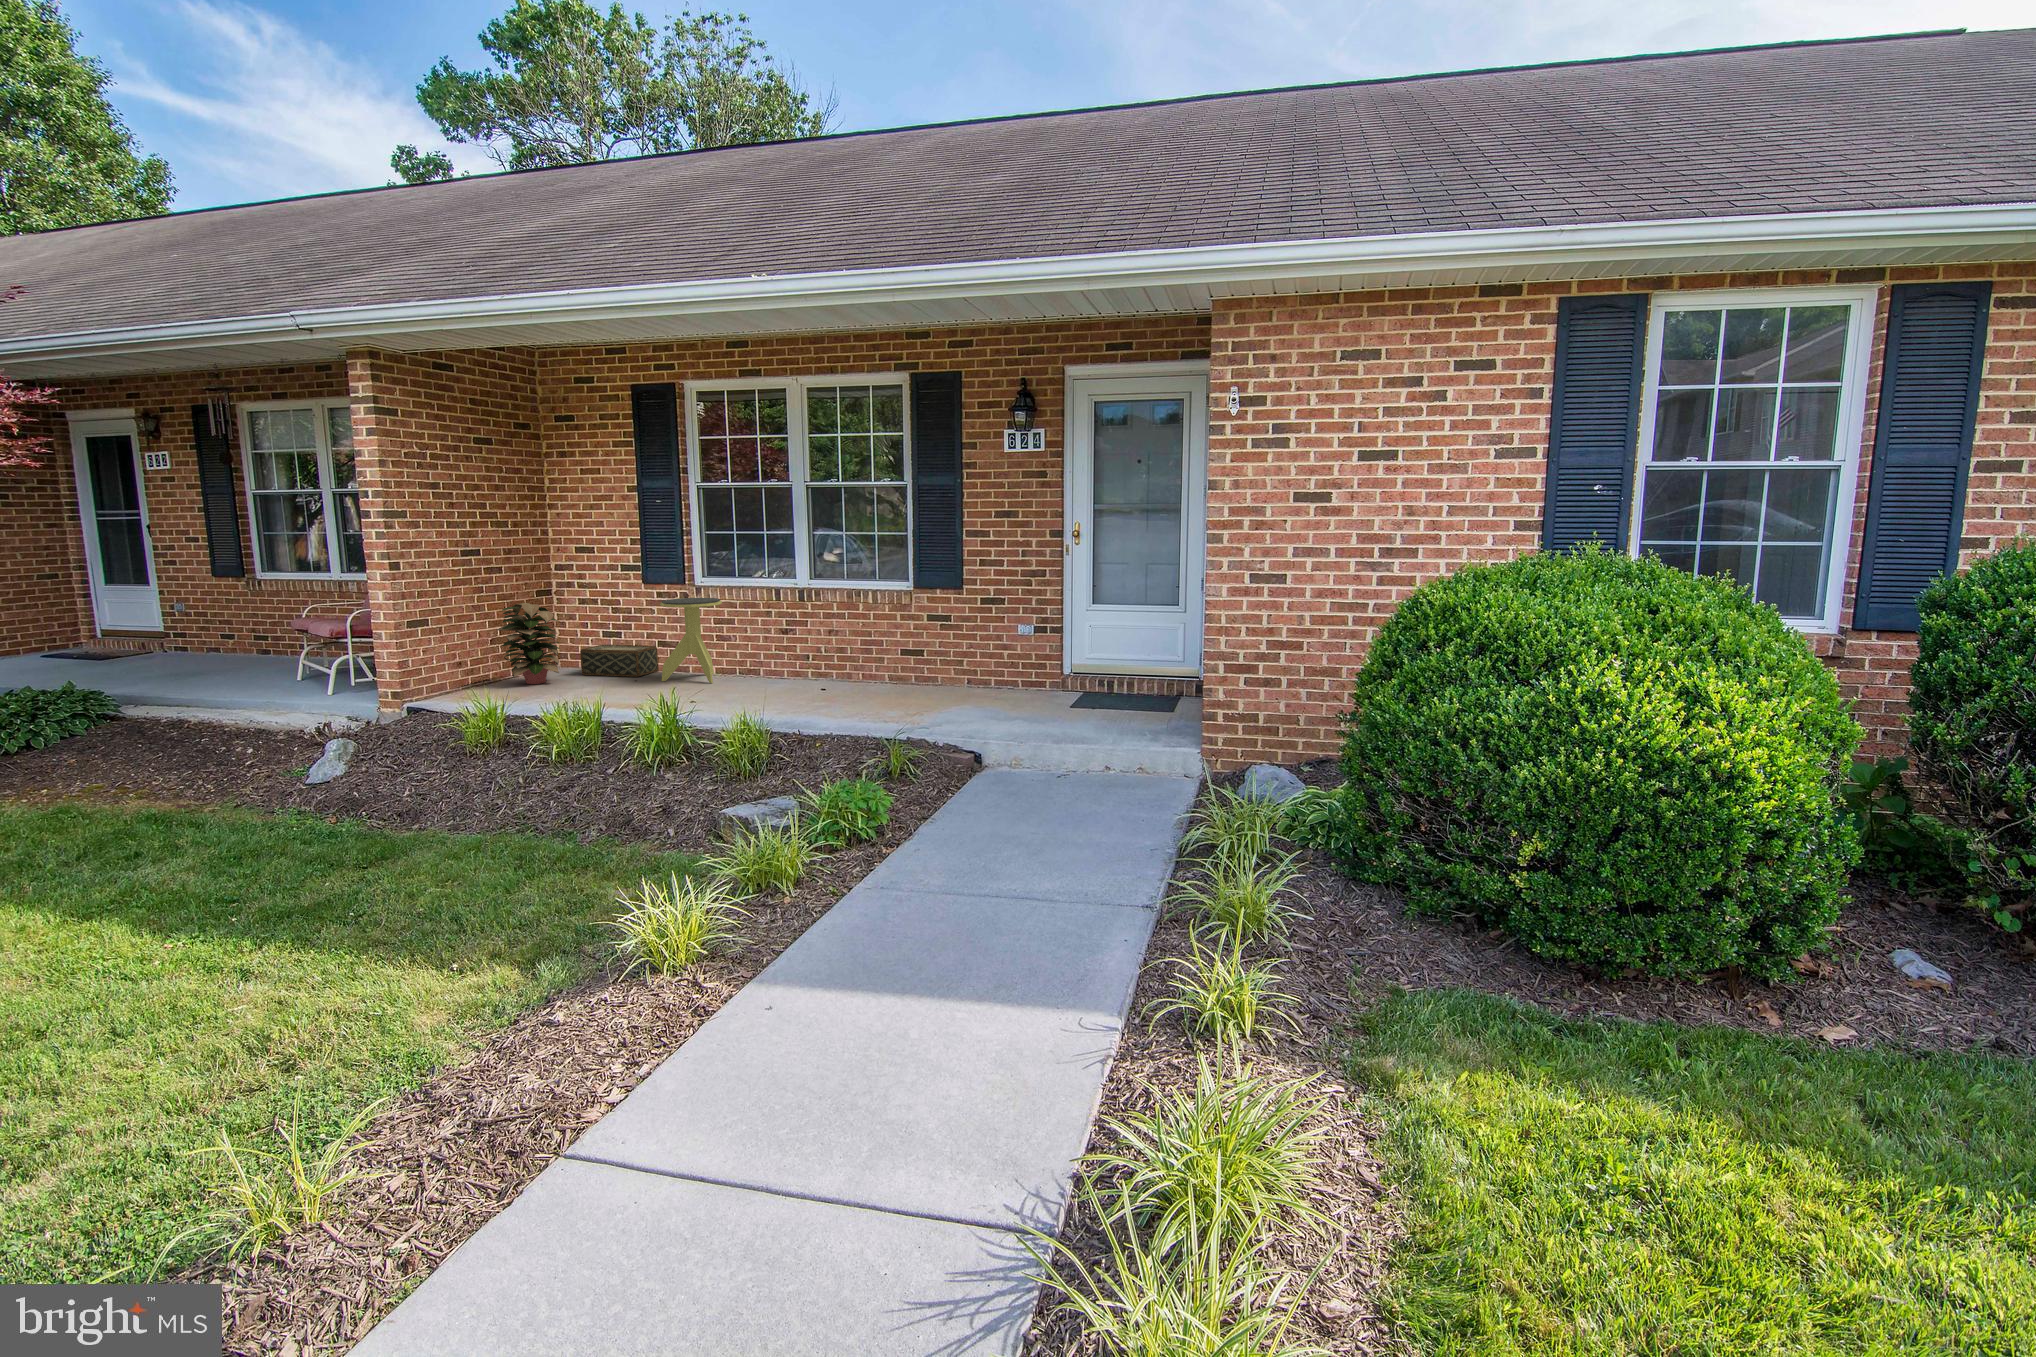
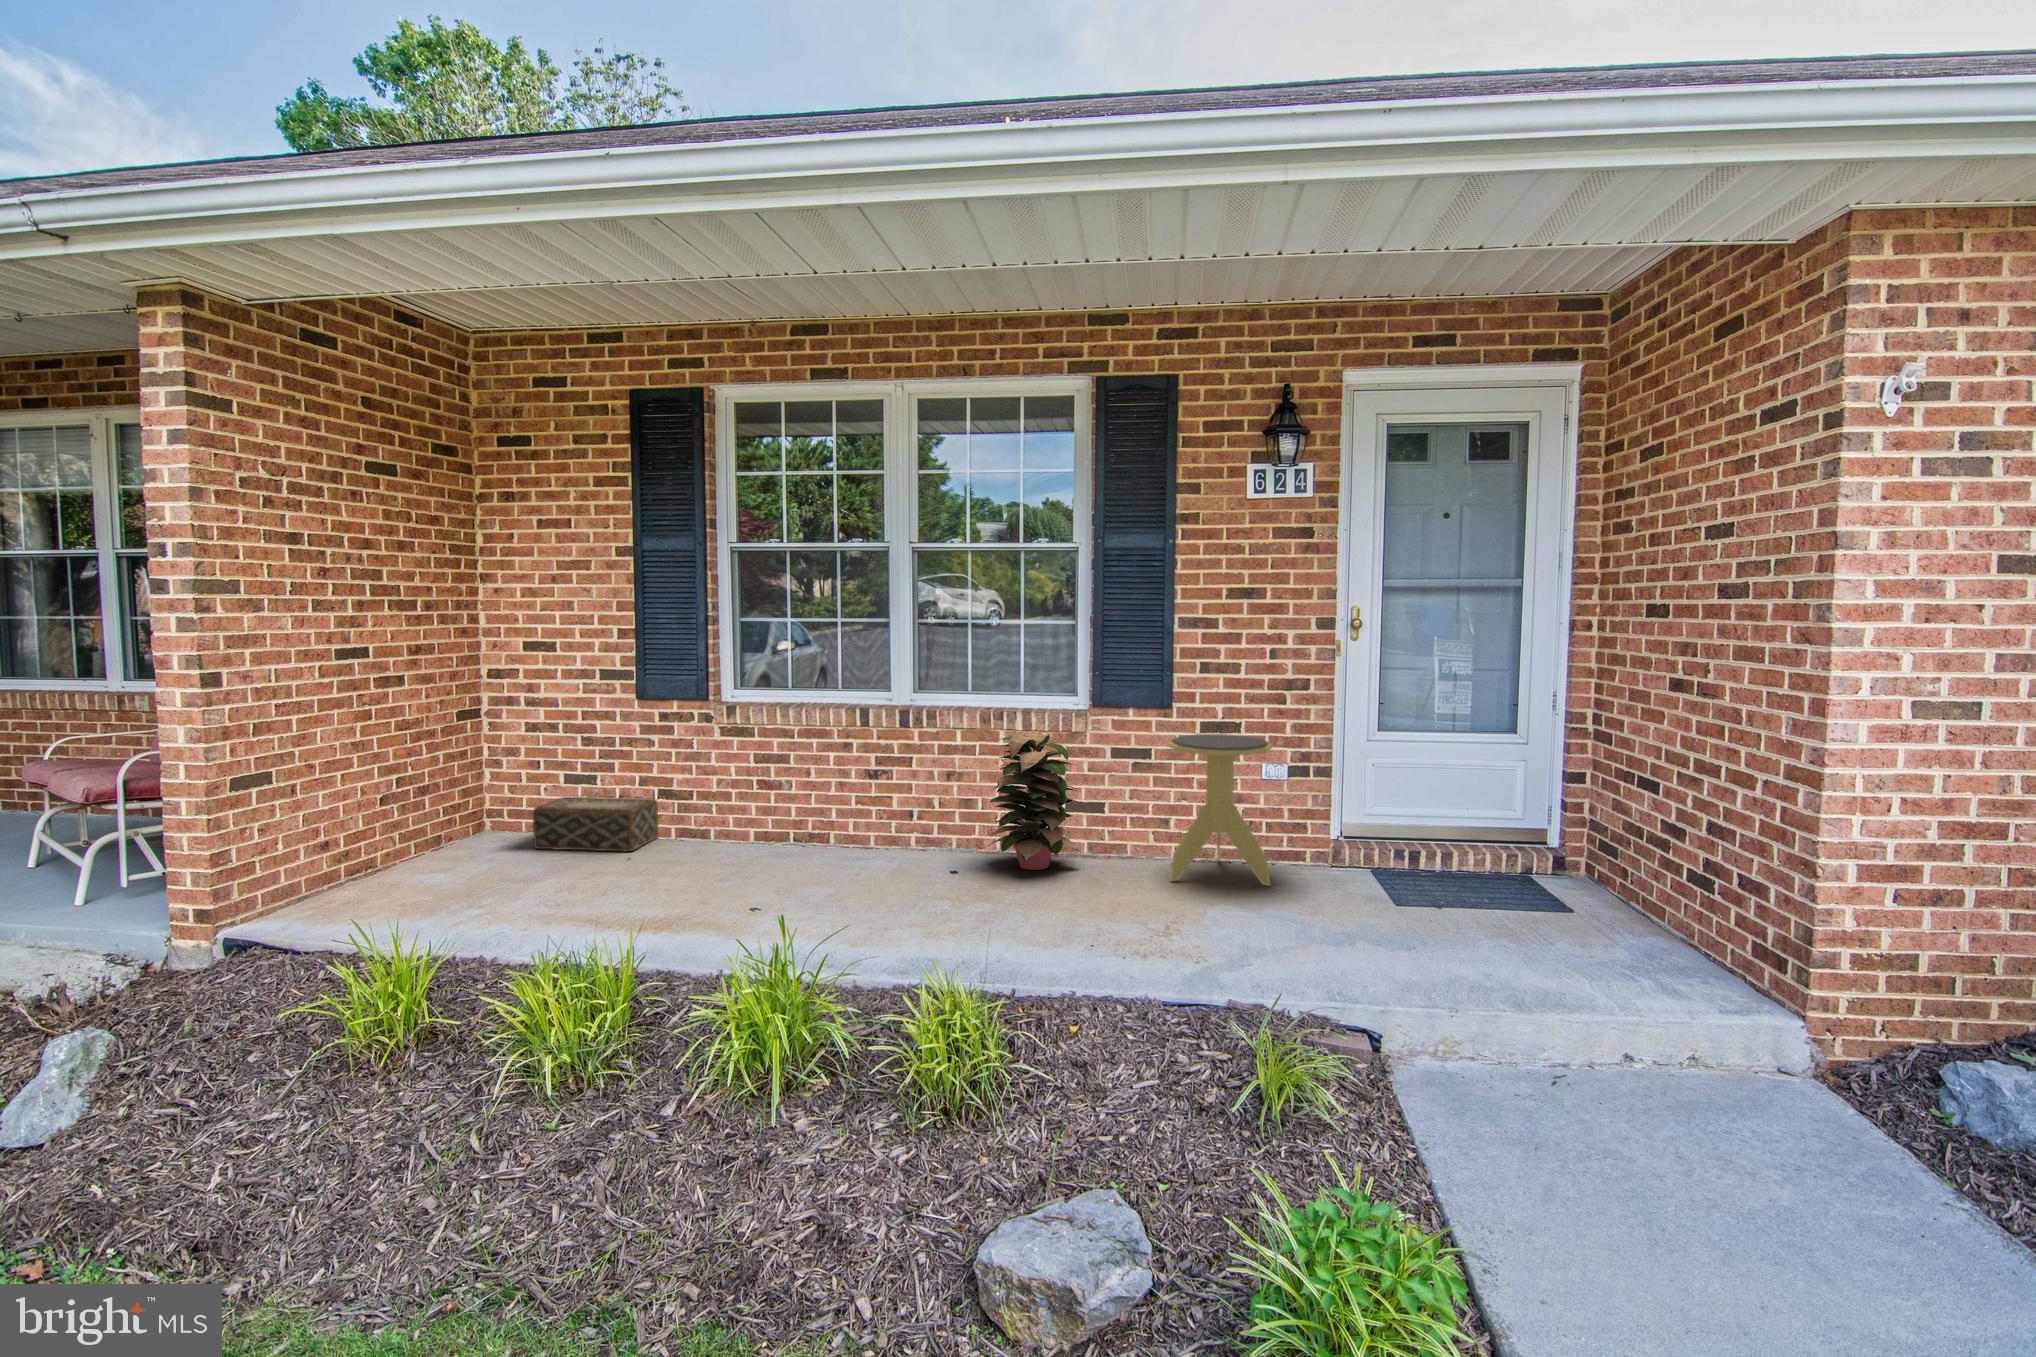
side table: present [660,598,722,683] -> present [1169,734,1272,886]
decorative plant: present [497,603,559,684] -> present [988,734,1081,870]

